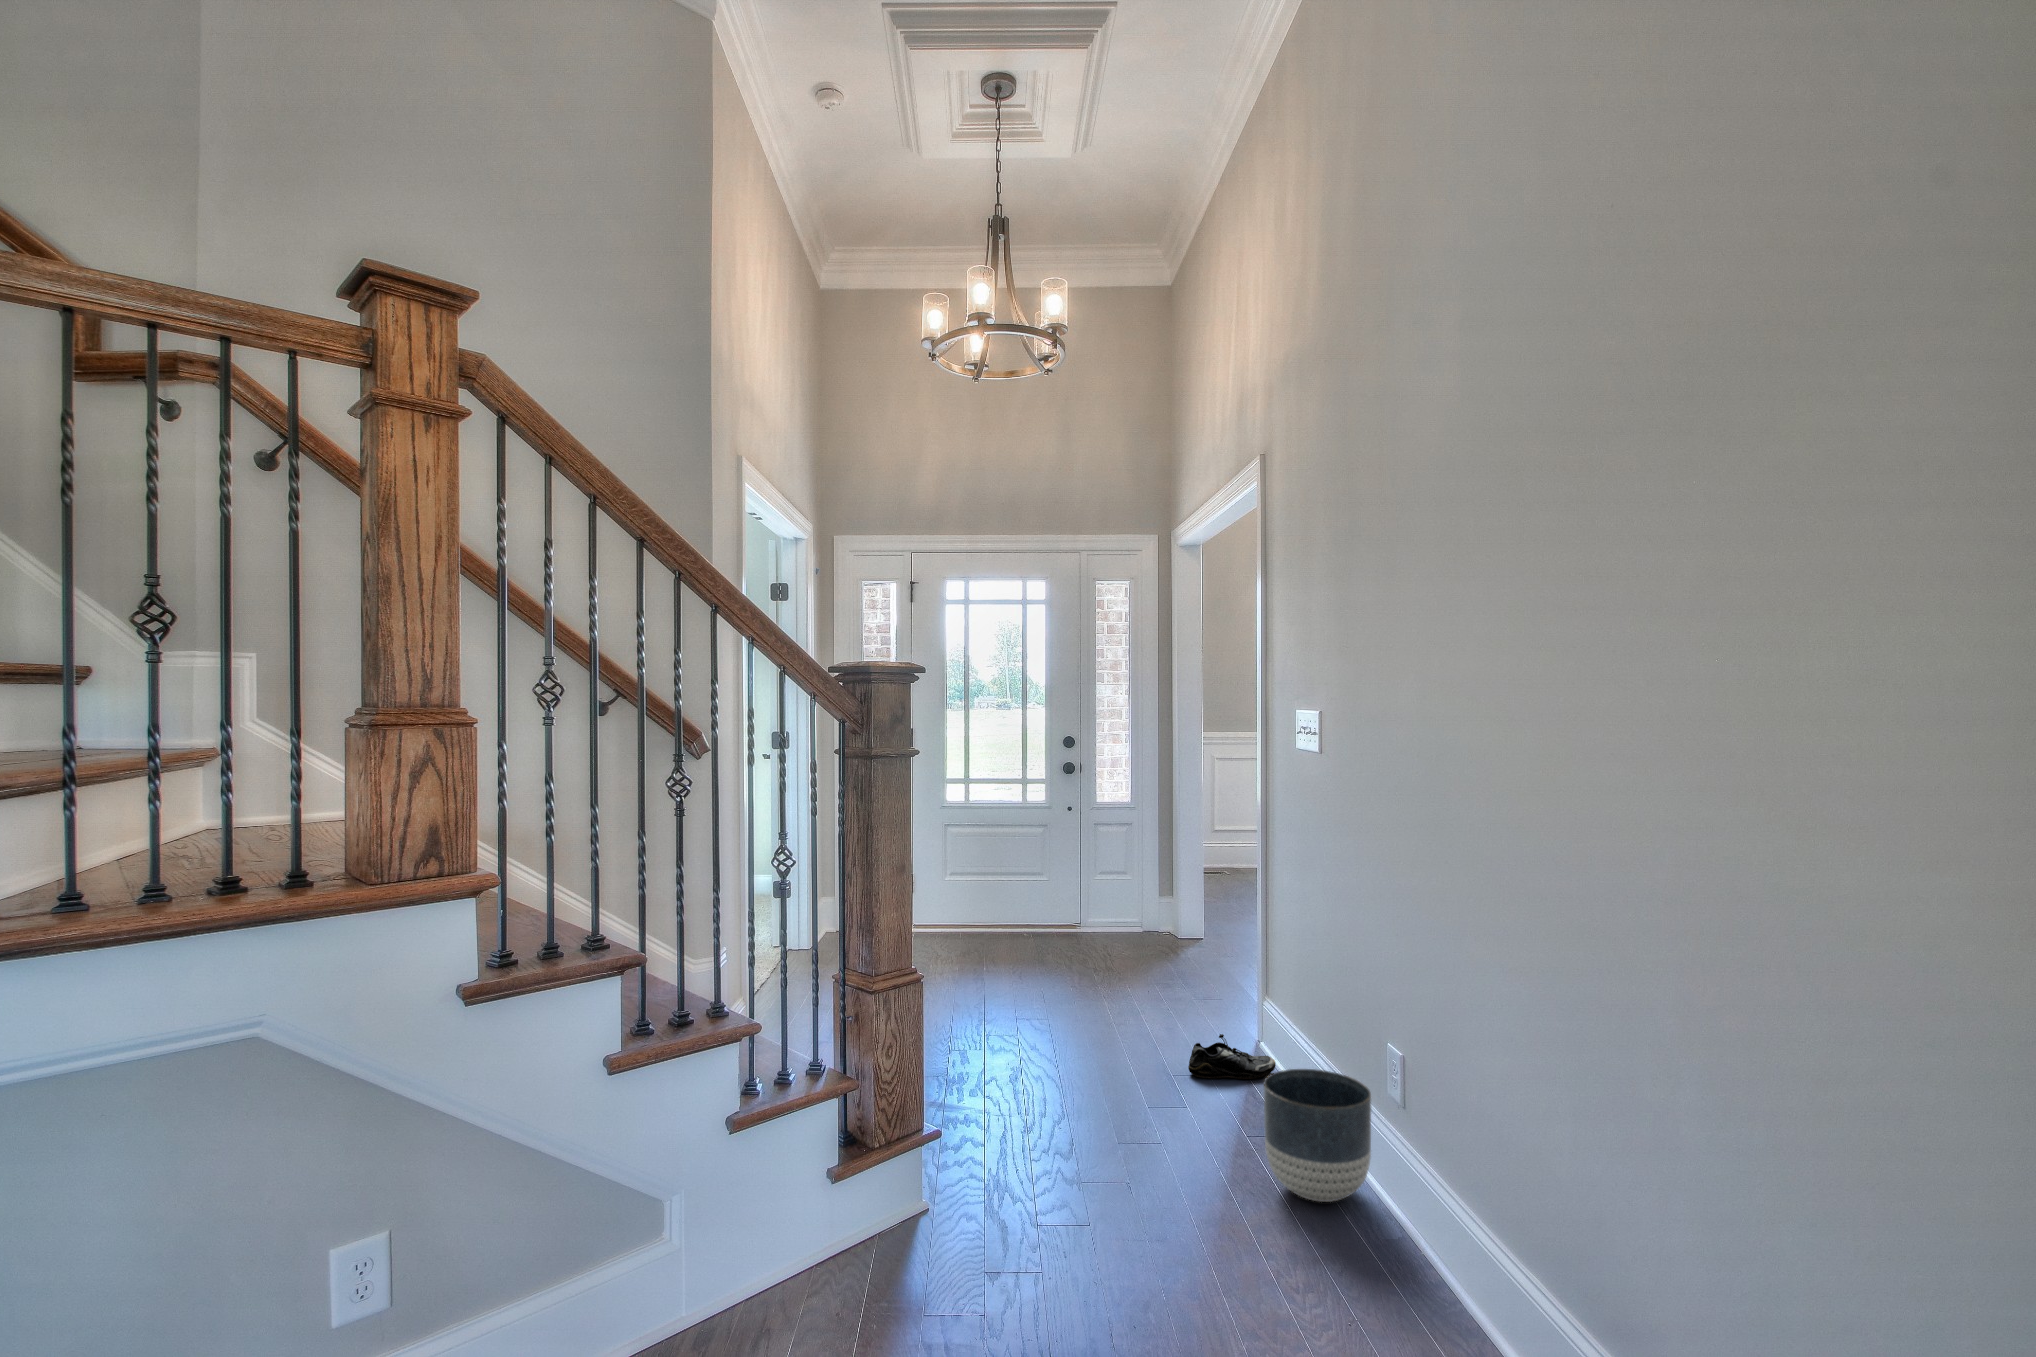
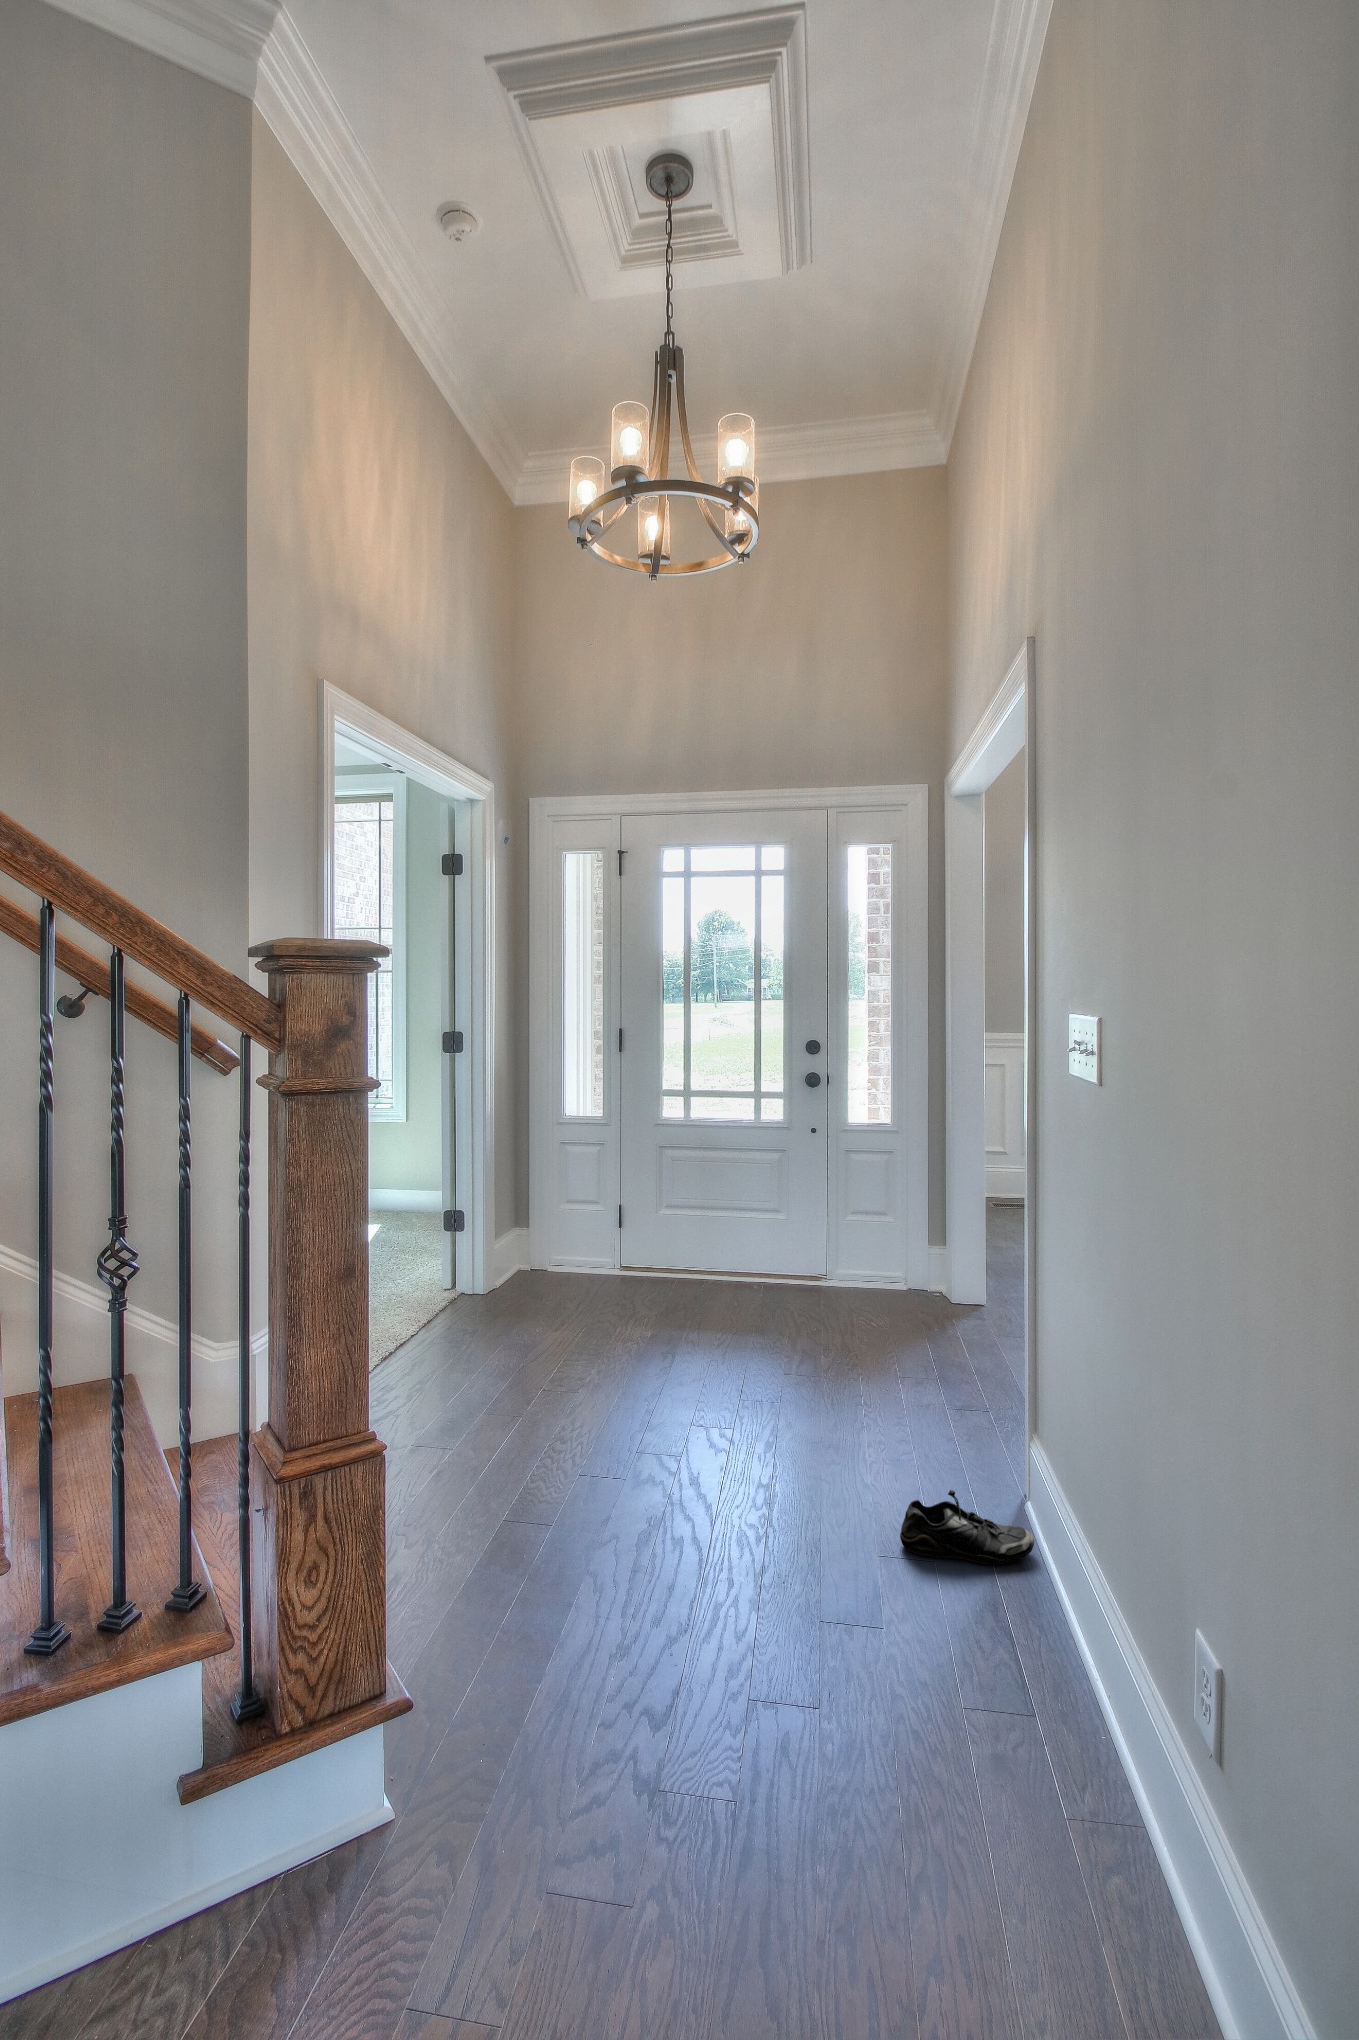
planter: present [1264,1069,1371,1202] -> none [964,1626,1158,1902]

